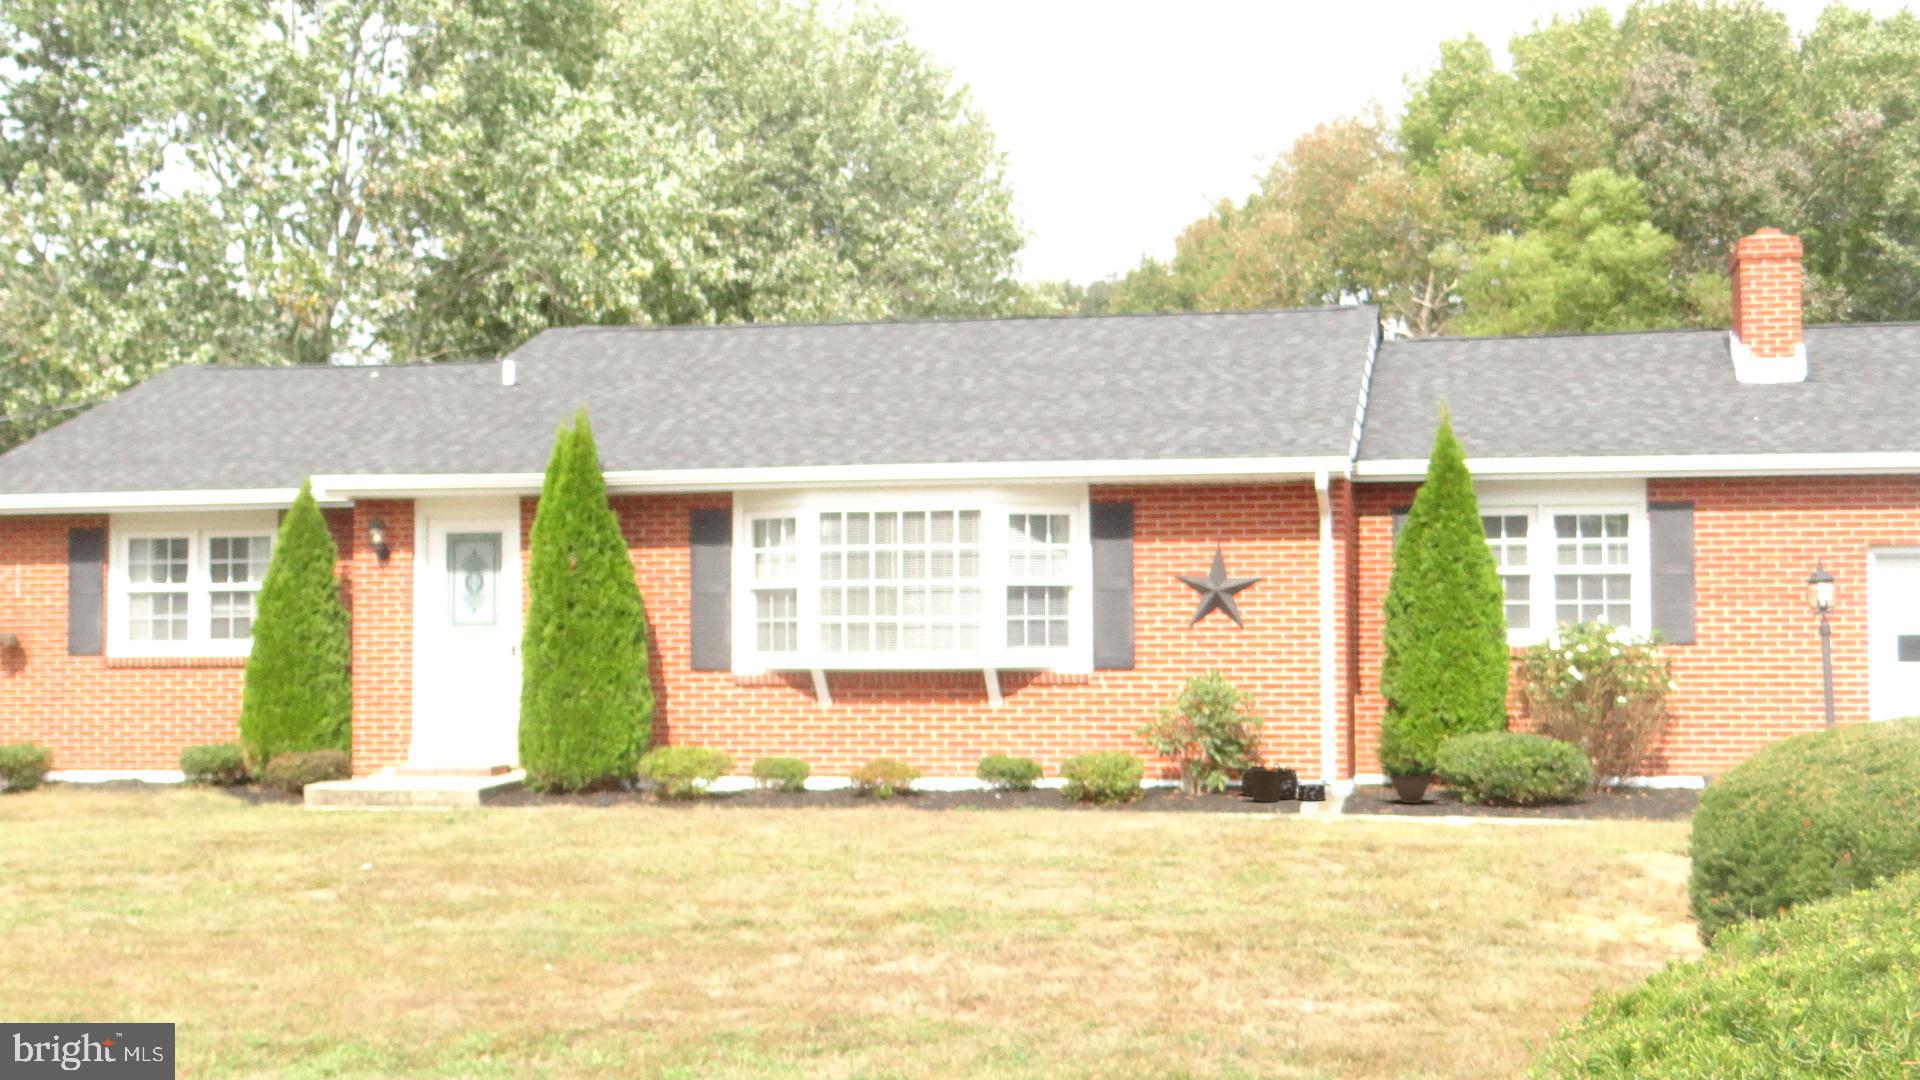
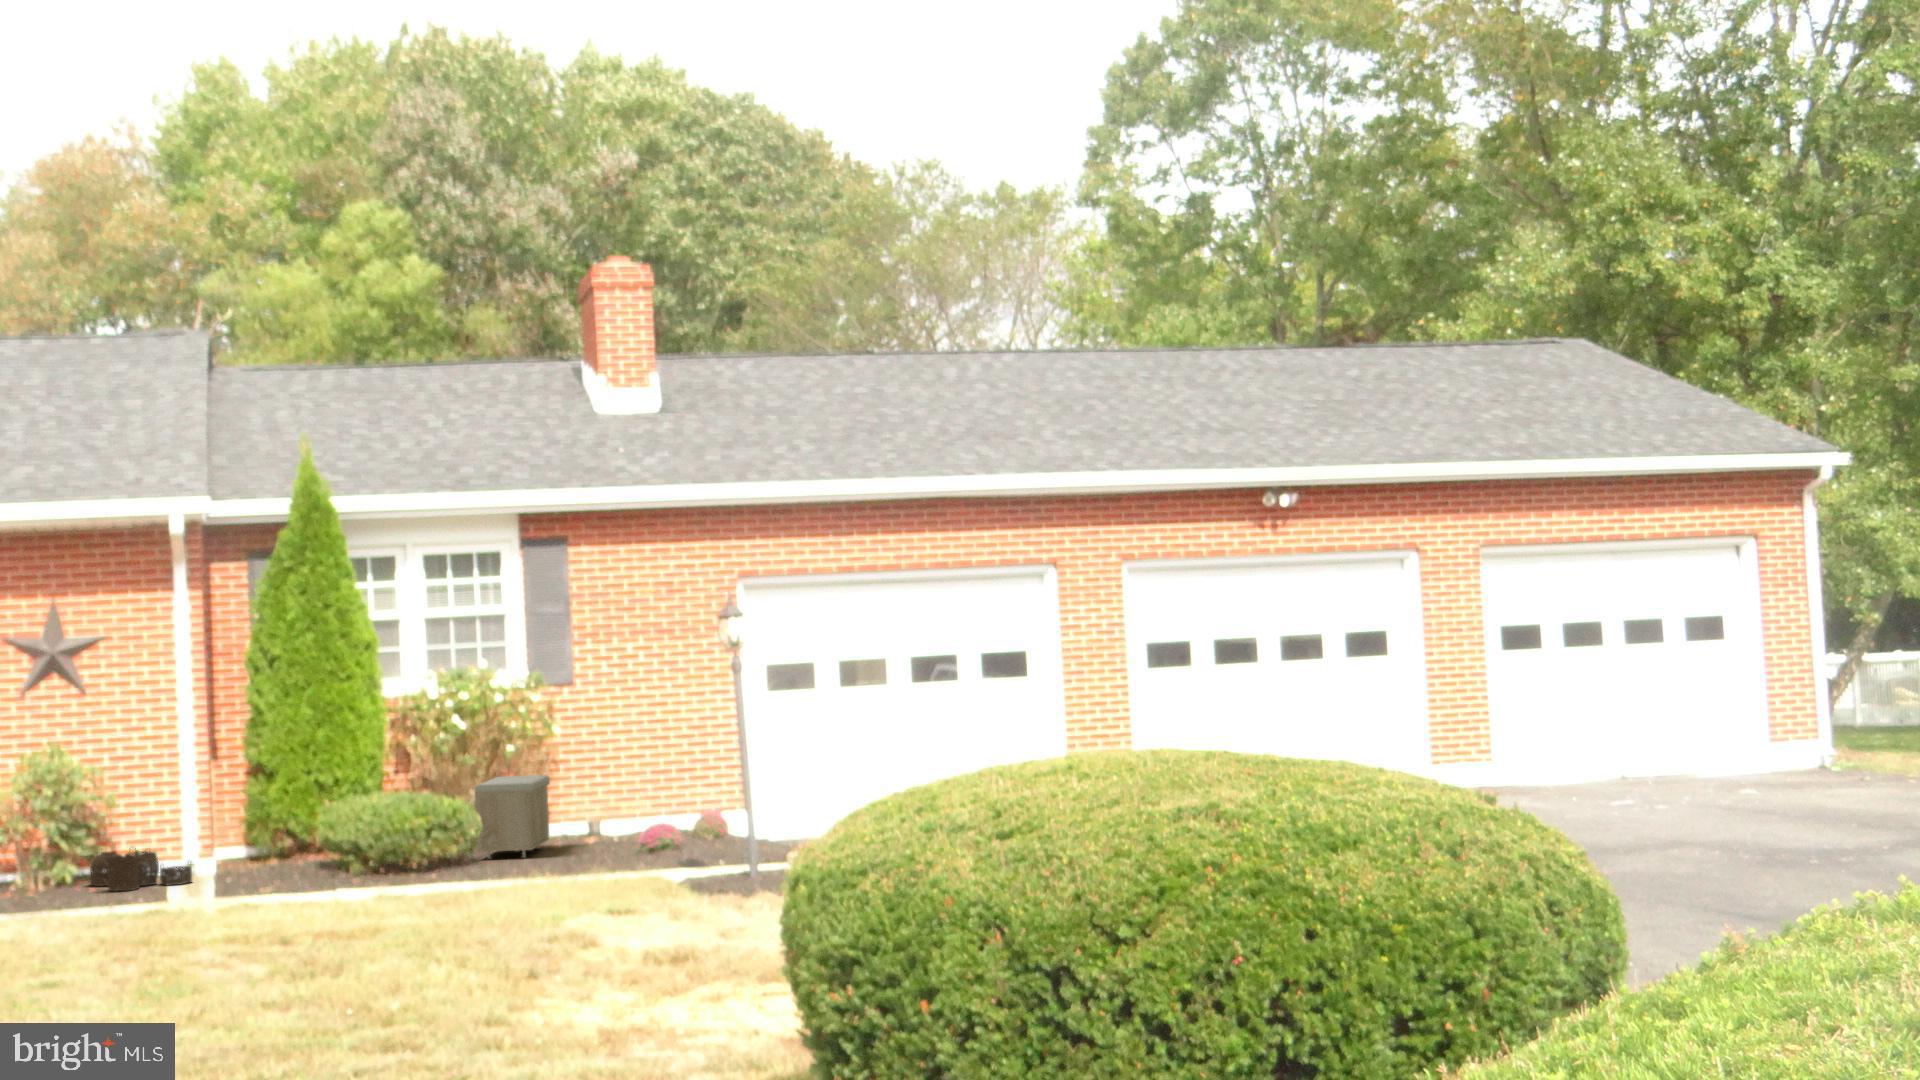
storage bench: none [1587,727,1666,806] -> present [475,775,550,859]
decorative plant: present [1381,760,1437,803] -> none [248,831,322,877]

